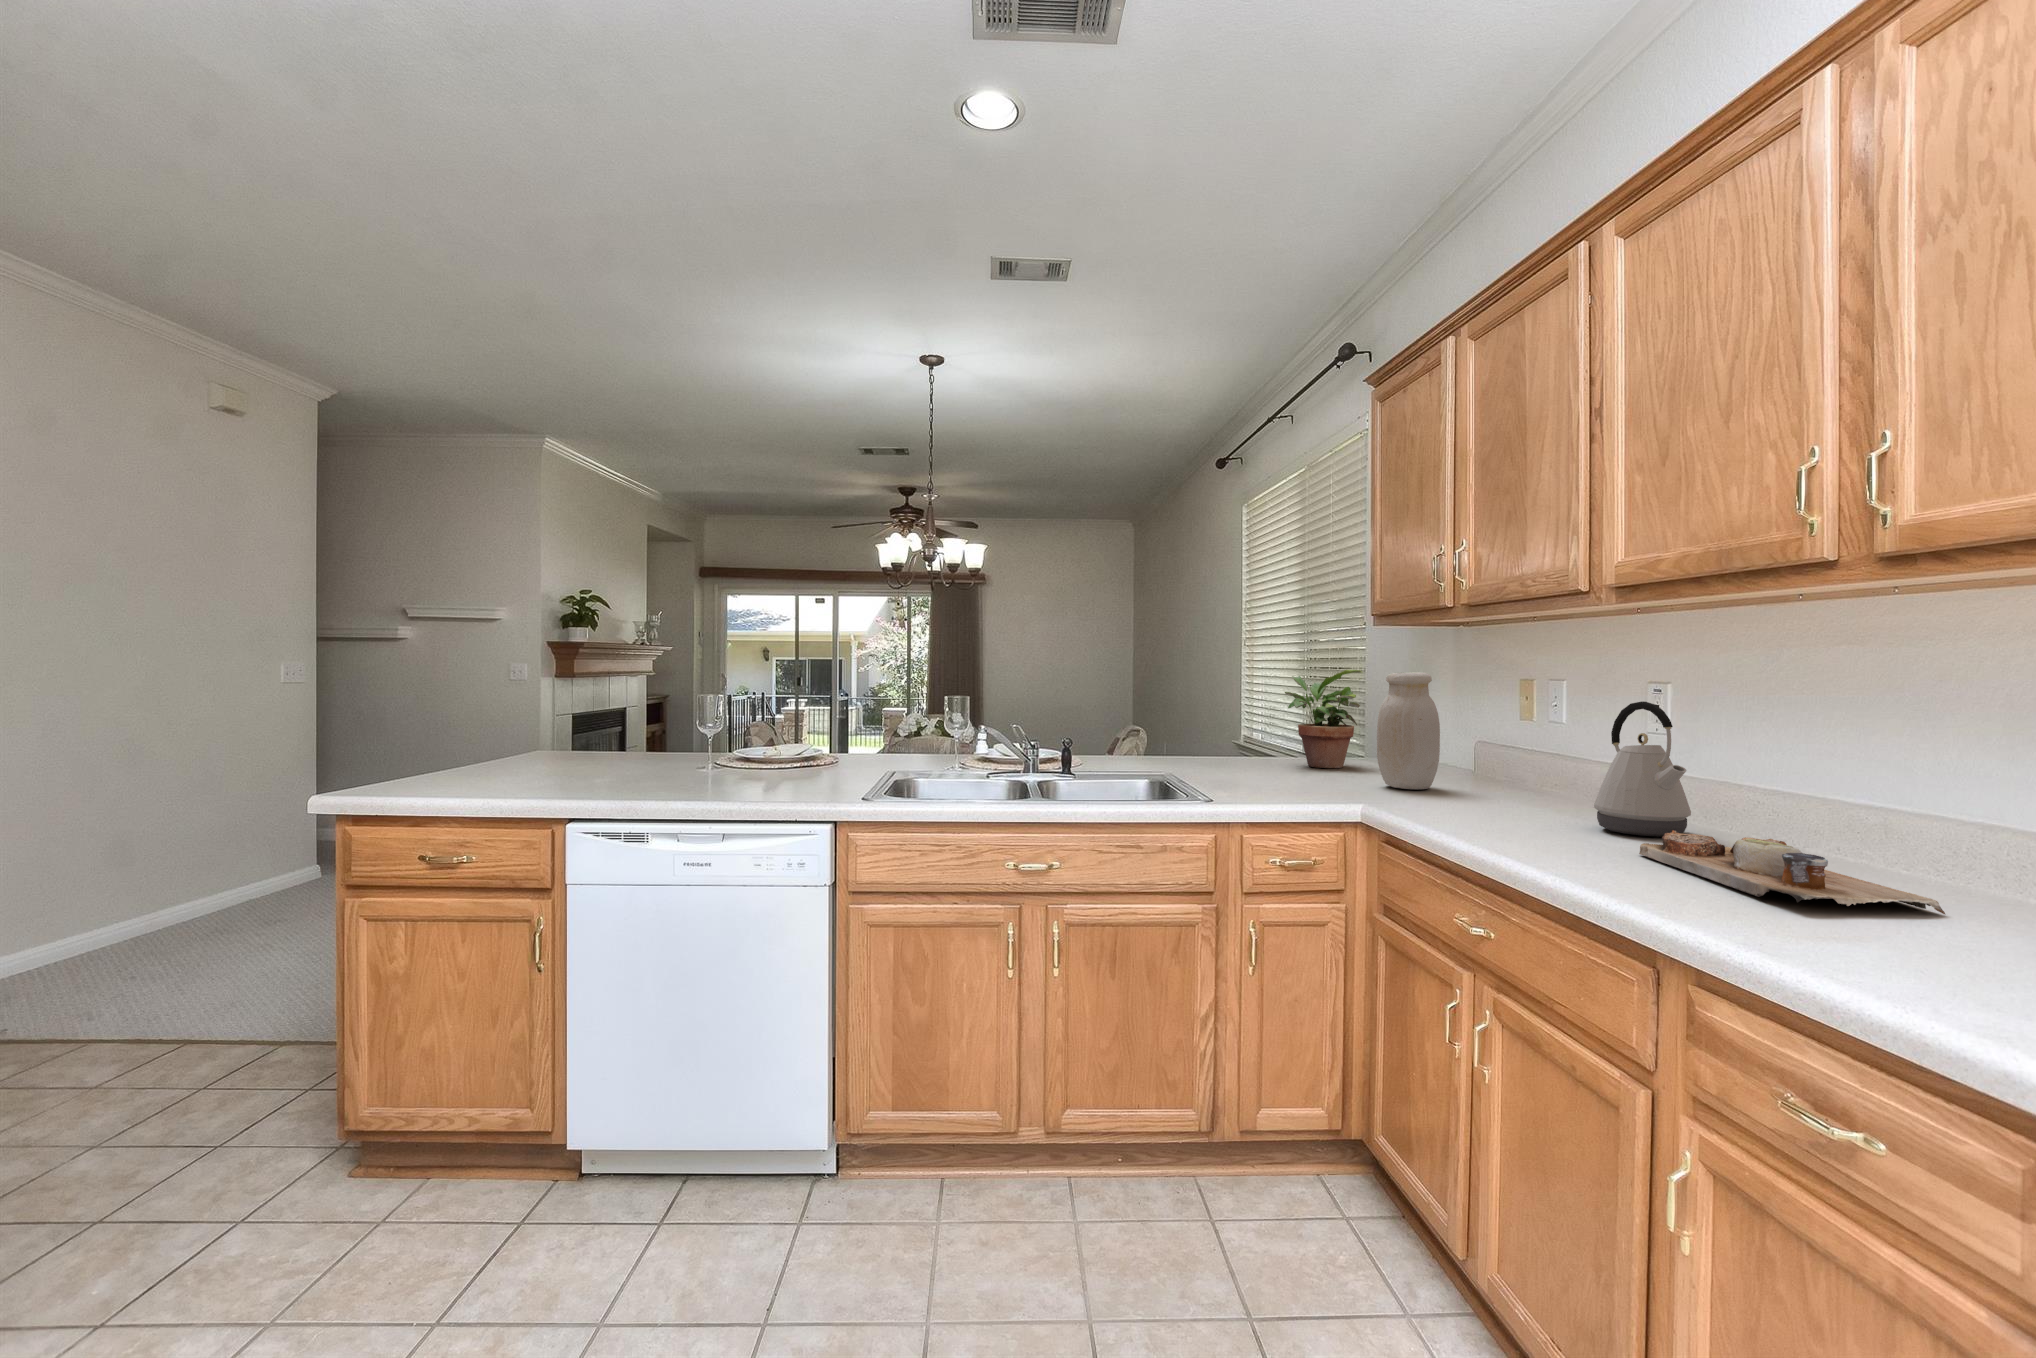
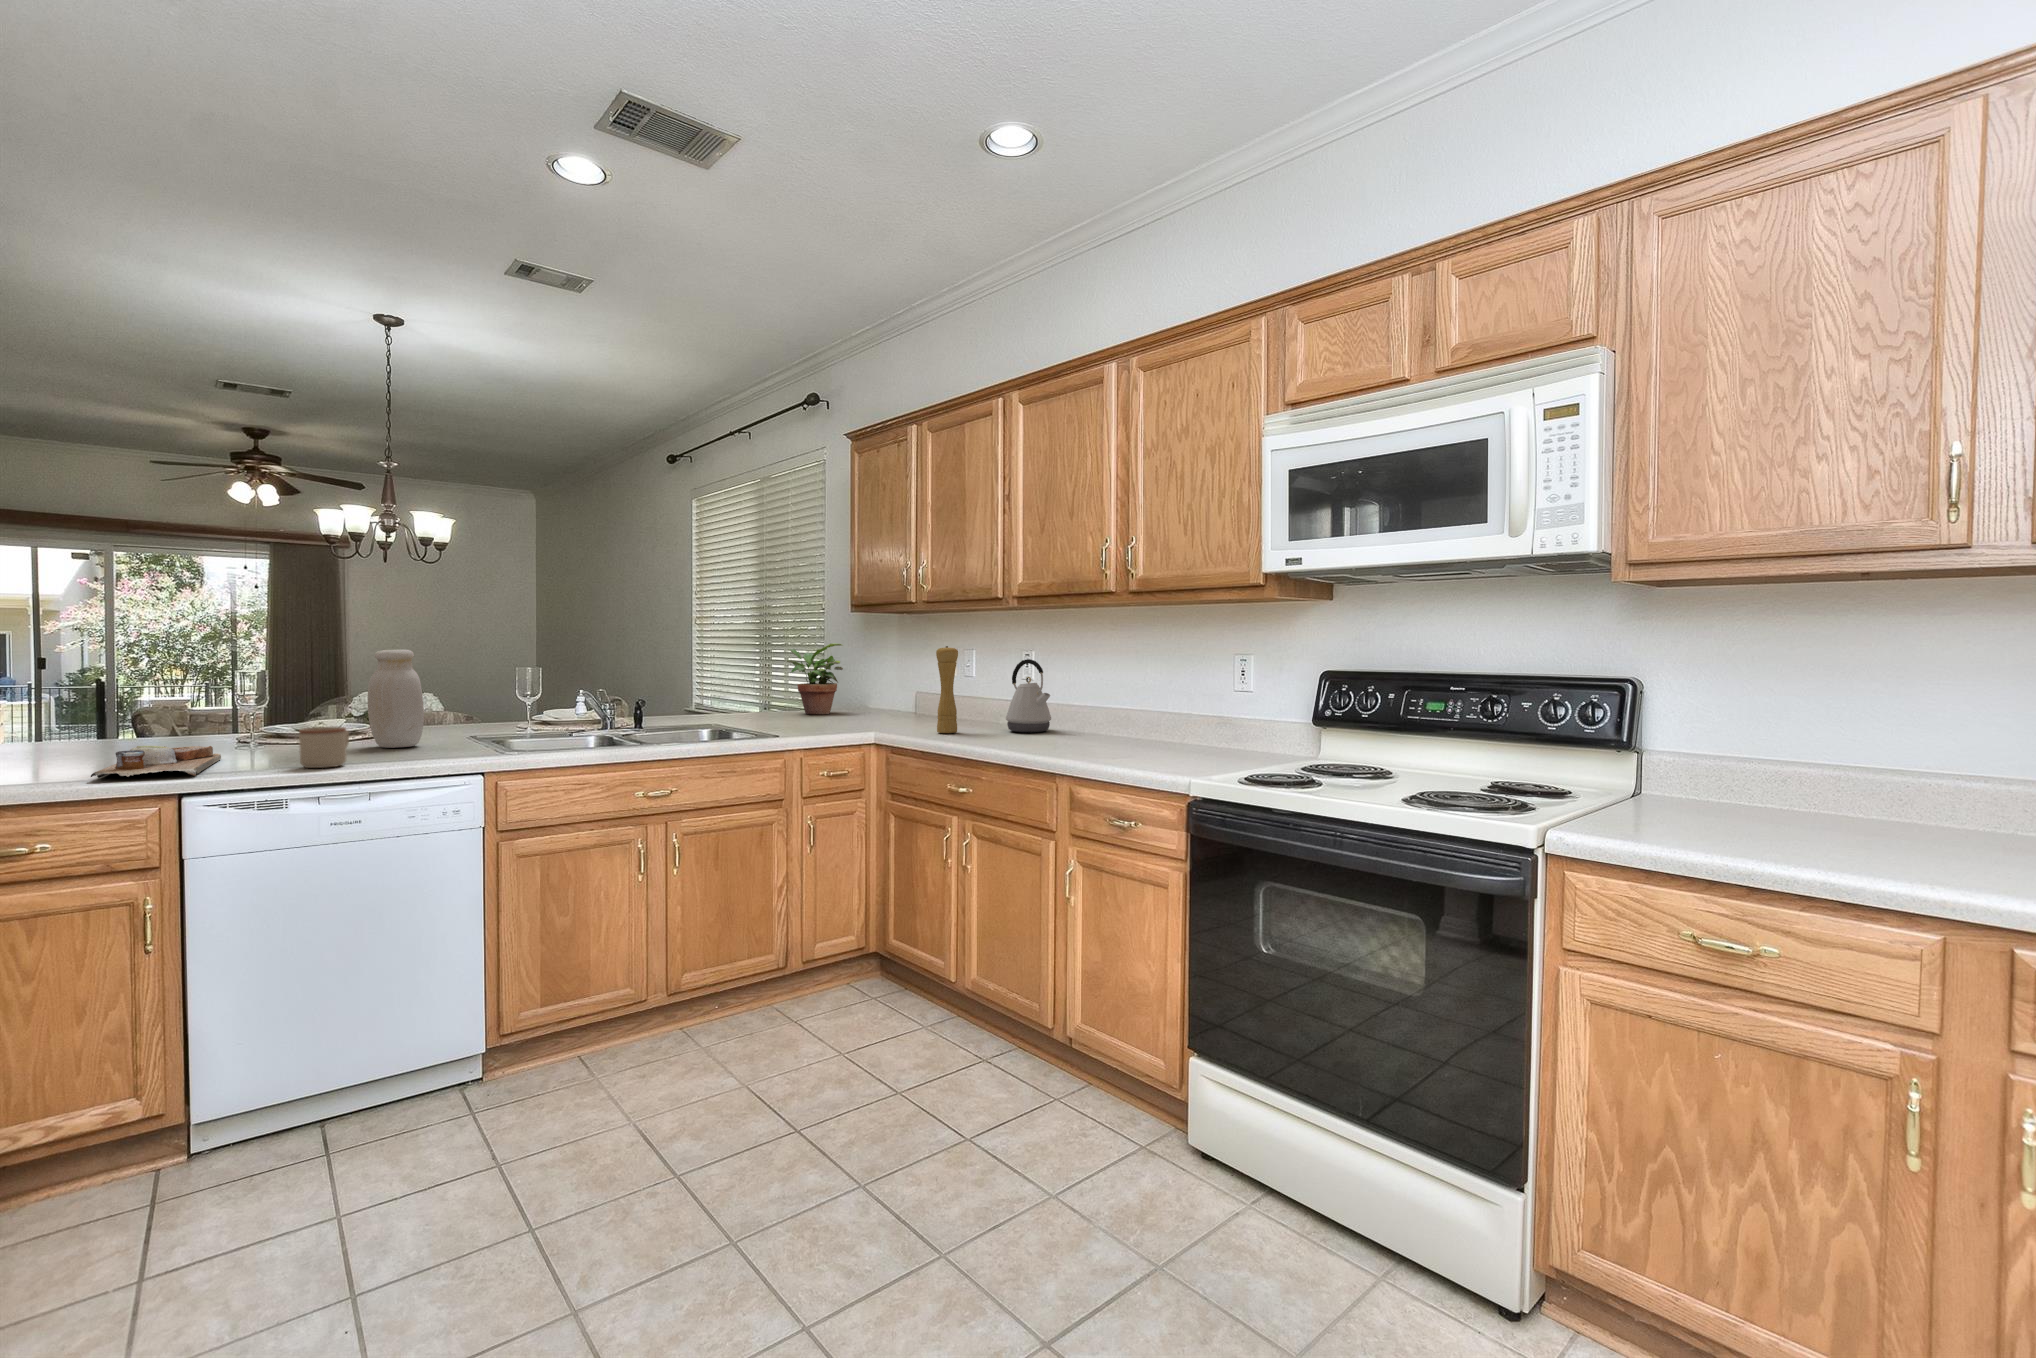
jar: present [1377,672,1440,790] -> present [367,650,424,748]
pepper mill: none [1463,675,1504,821] -> present [936,646,958,733]
mug: none [675,752,728,797] -> present [299,726,349,768]
cutting board: present [1639,830,1945,914] -> present [91,746,221,778]

